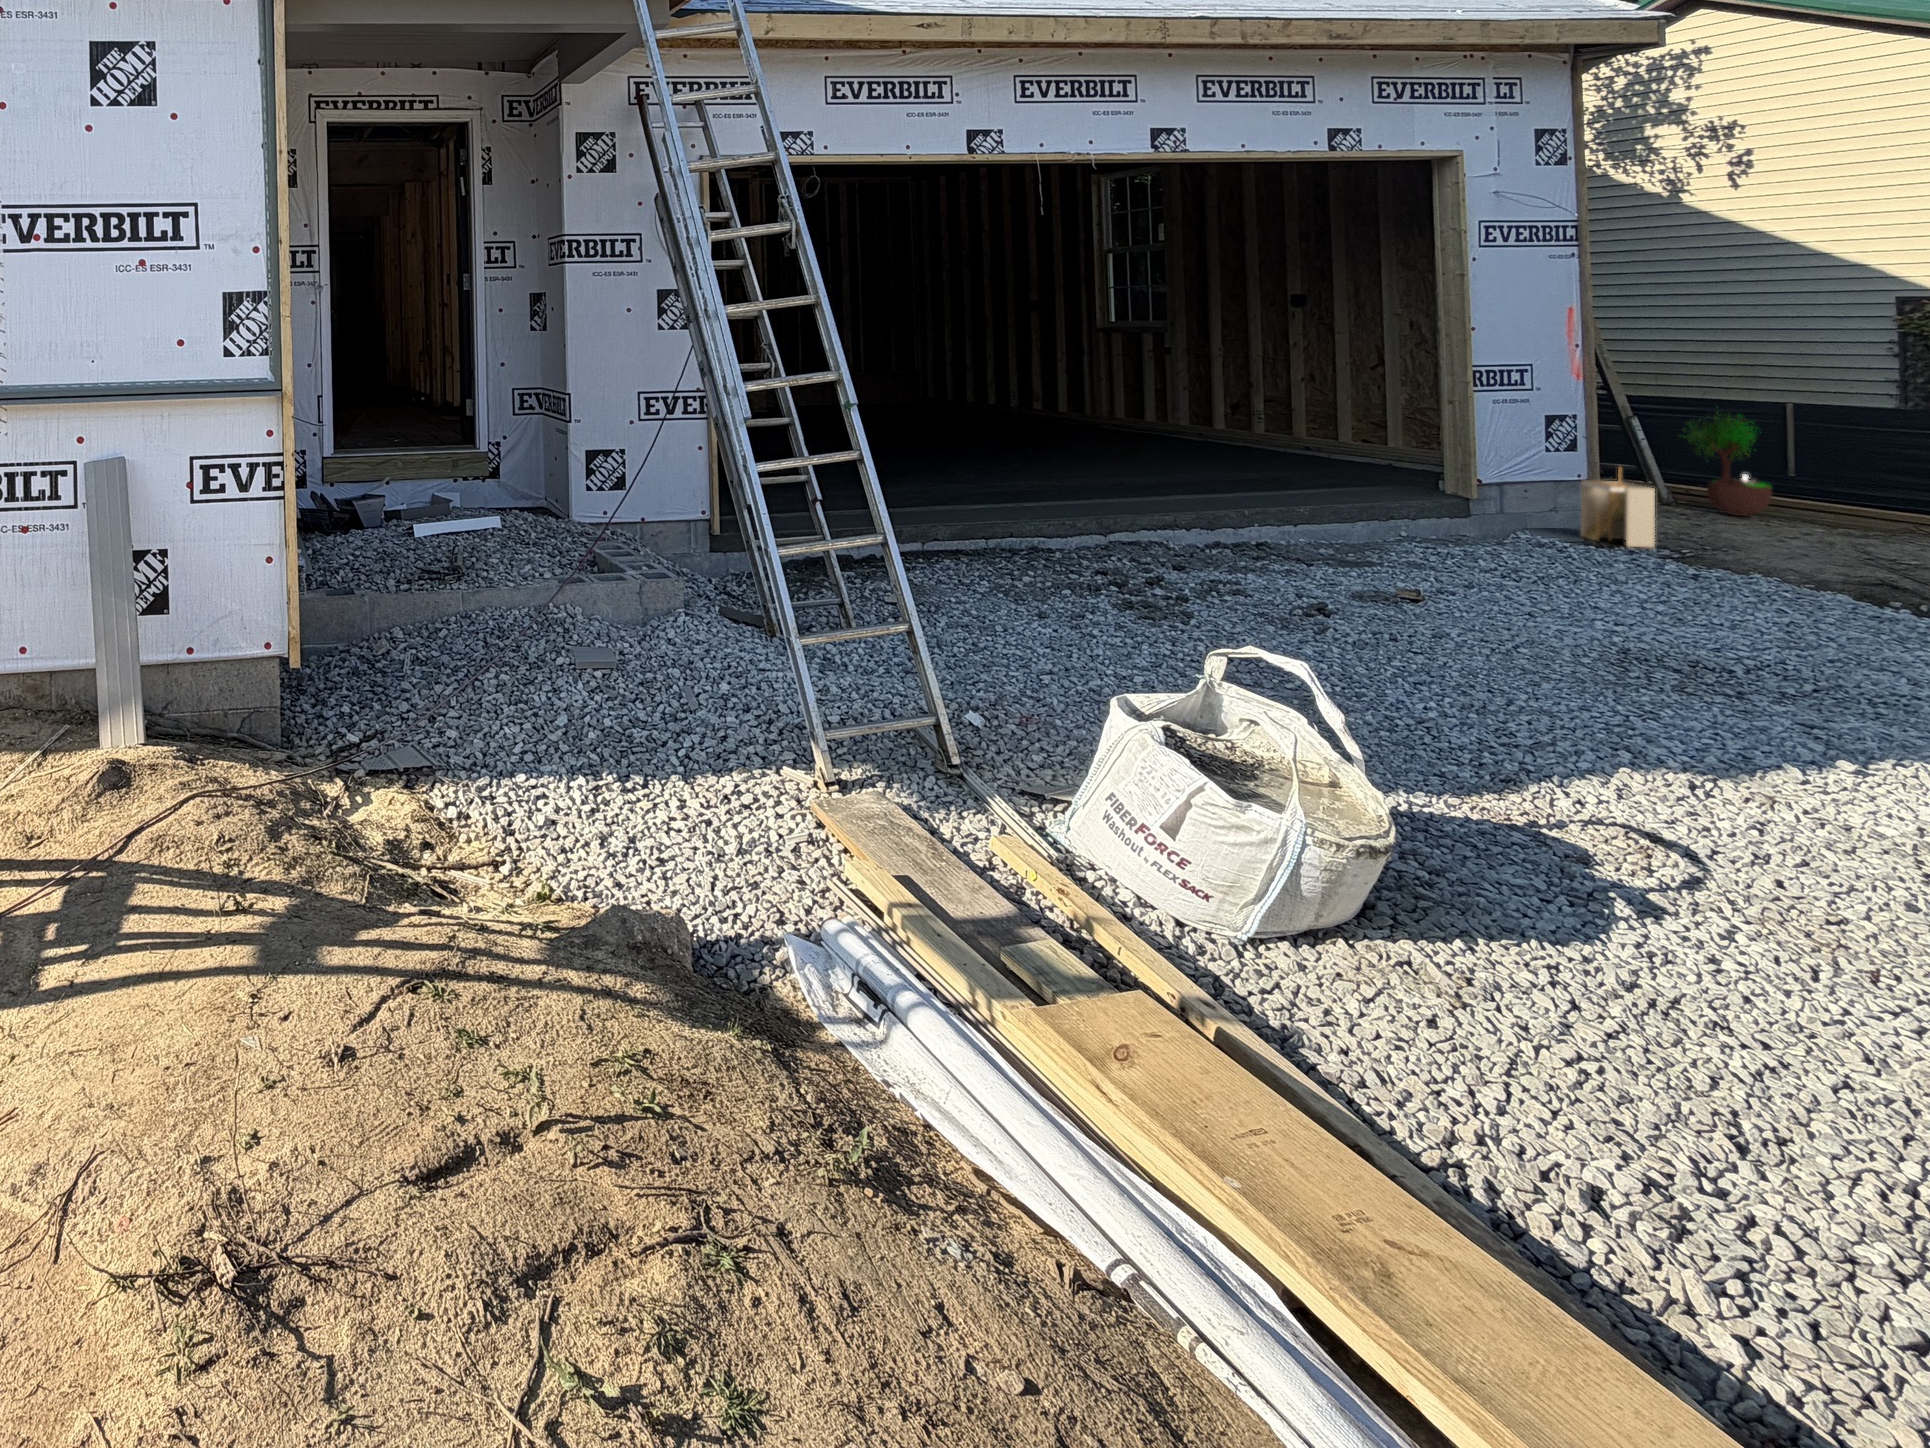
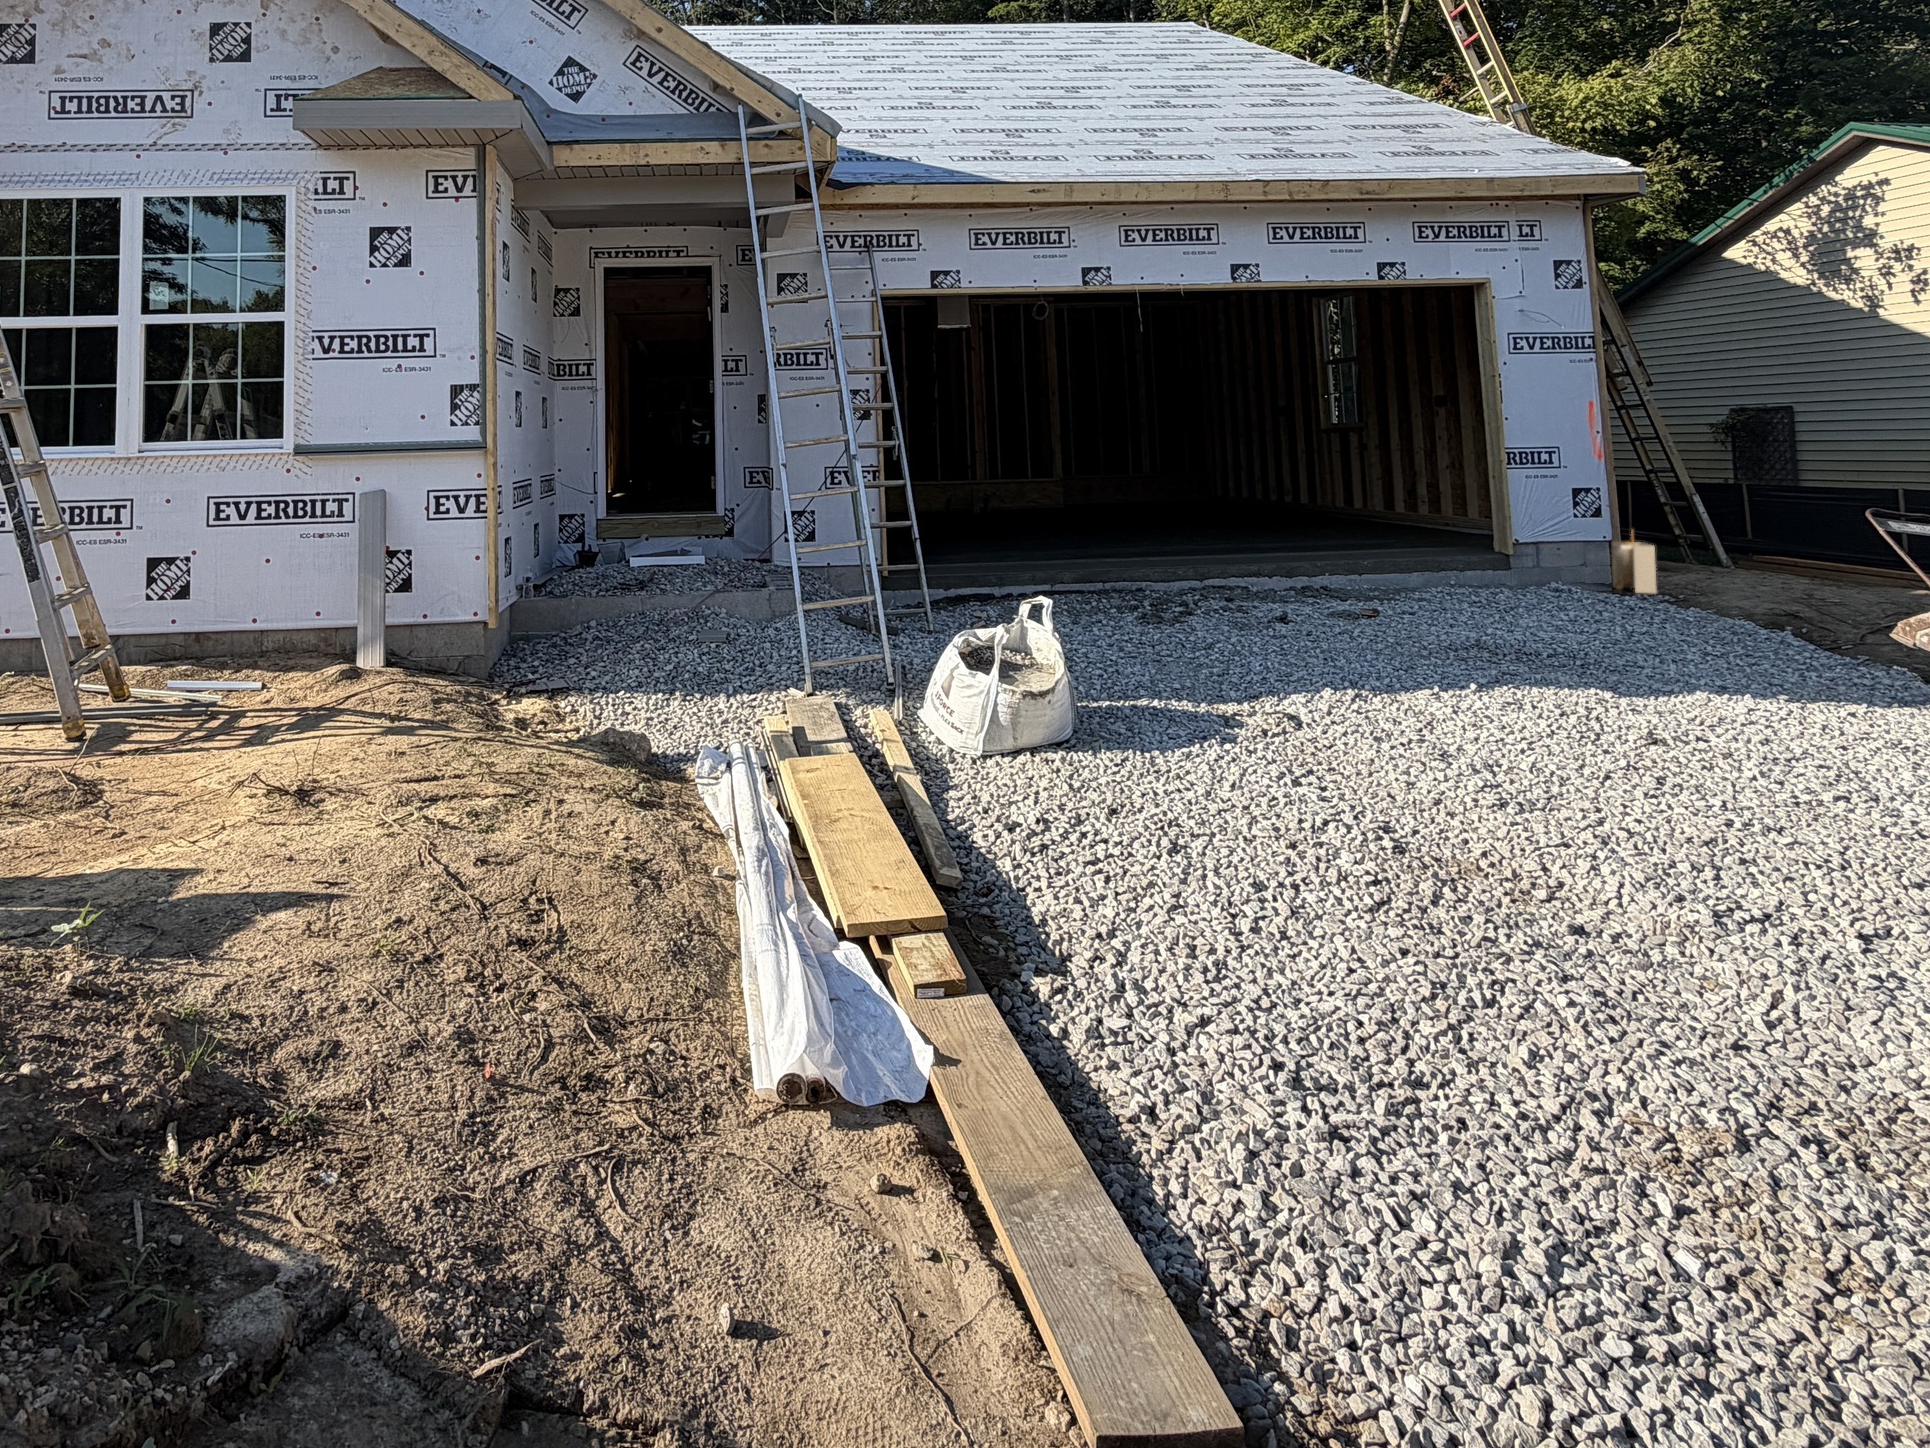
potted tree: present [1684,412,1772,516] -> none [1736,485,1811,577]

